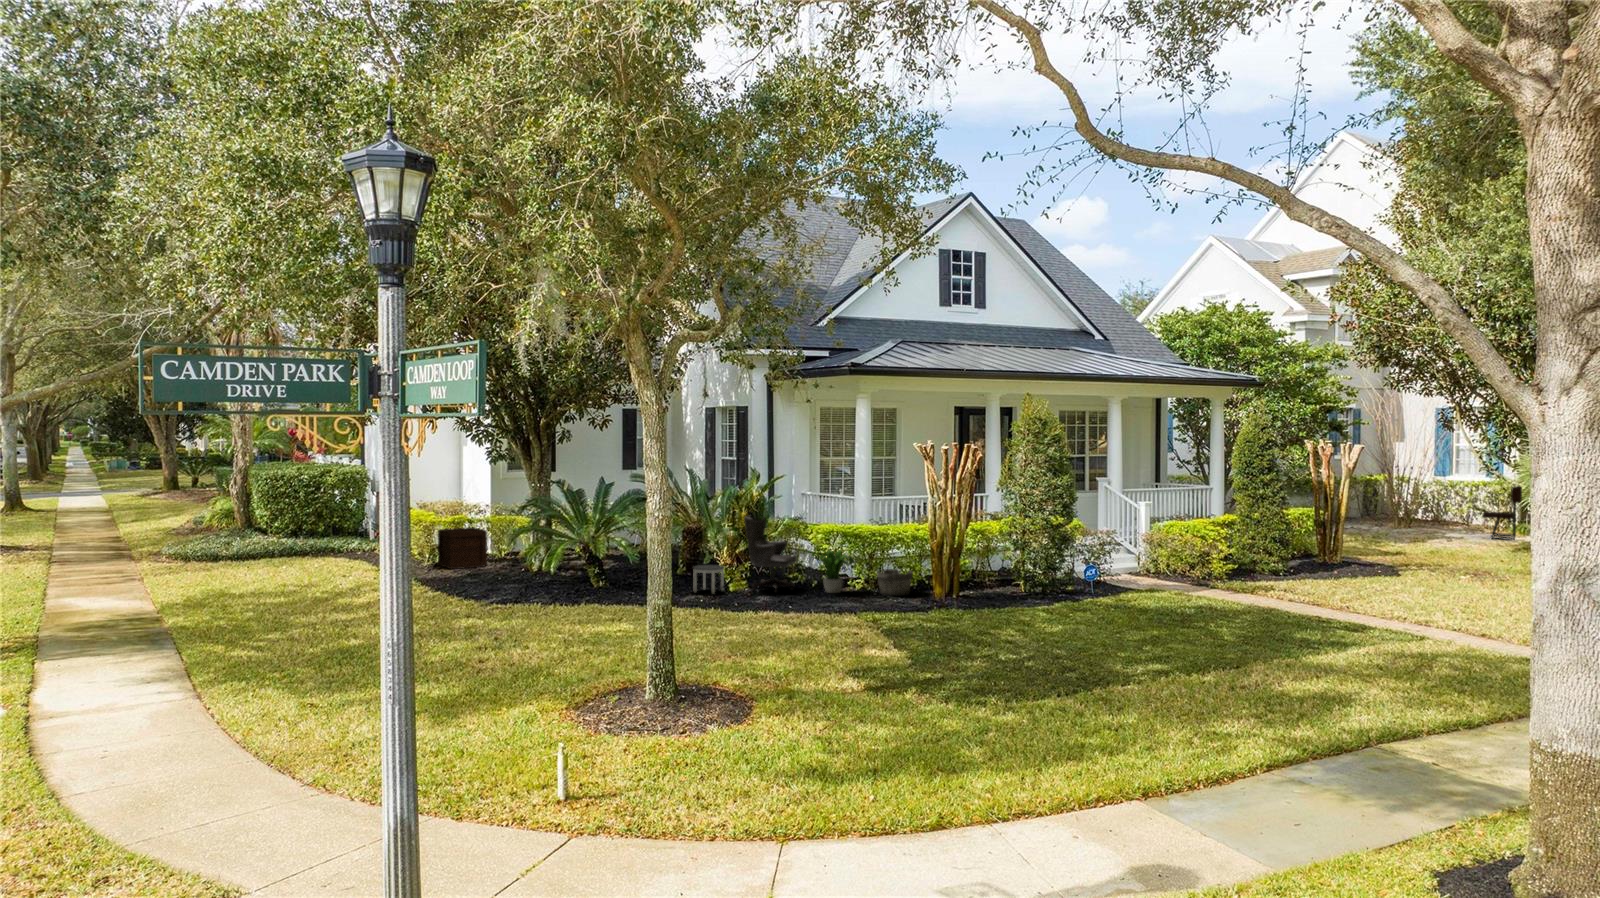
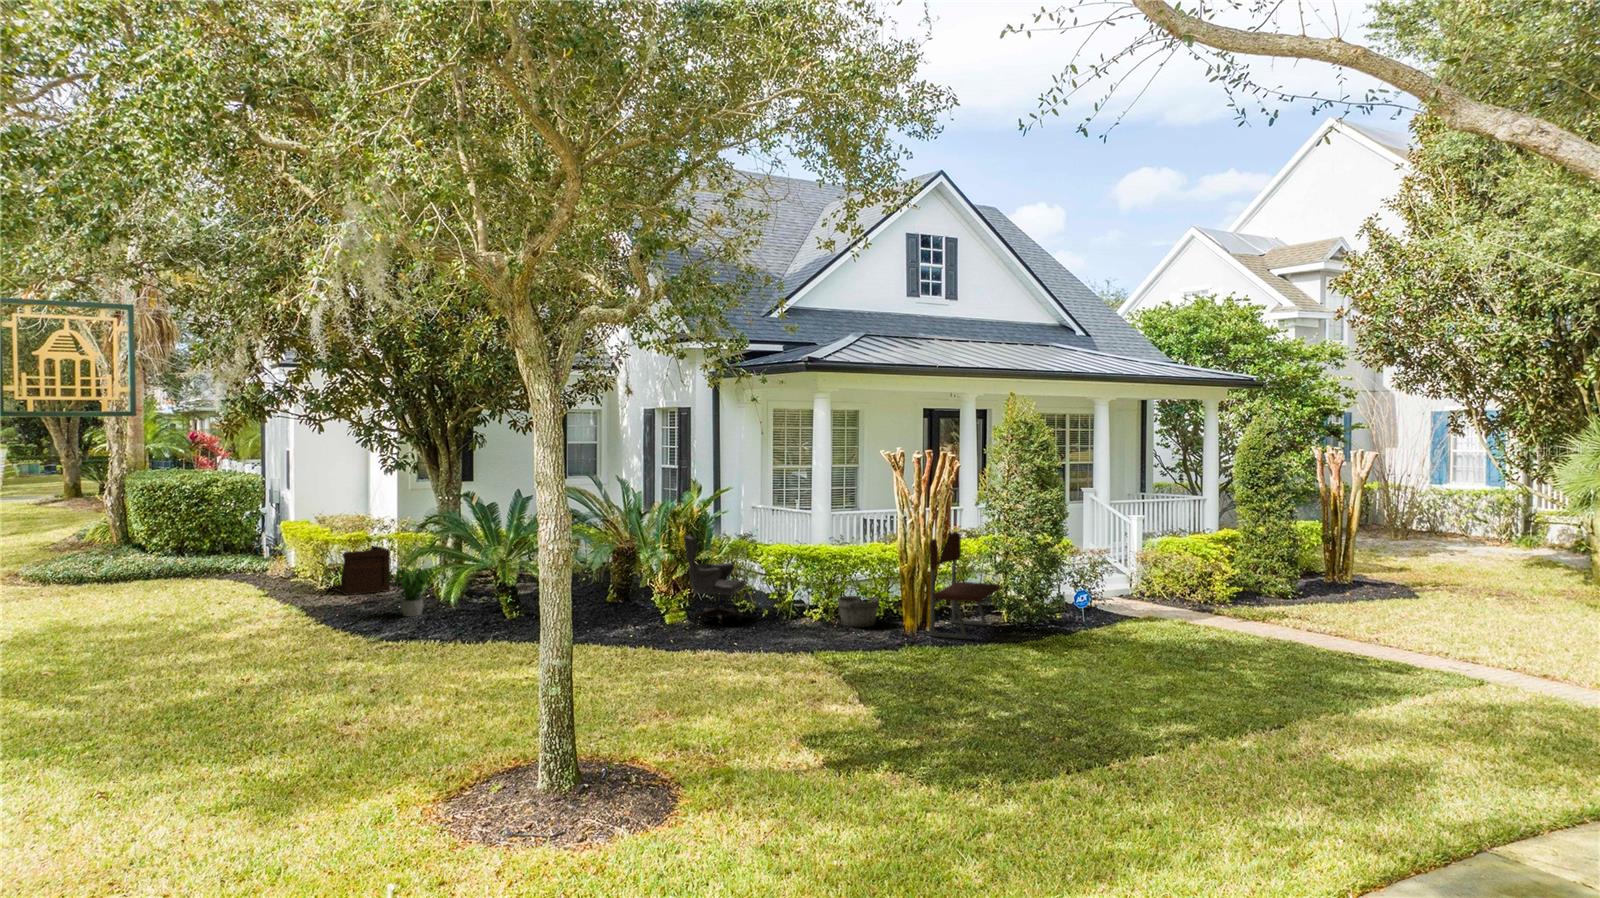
bench: present [1482,485,1522,540] -> present [929,532,1000,639]
potted plant: present [811,550,853,593] -> present [386,568,436,617]
round table: present [693,565,724,594] -> none [623,591,661,626]

